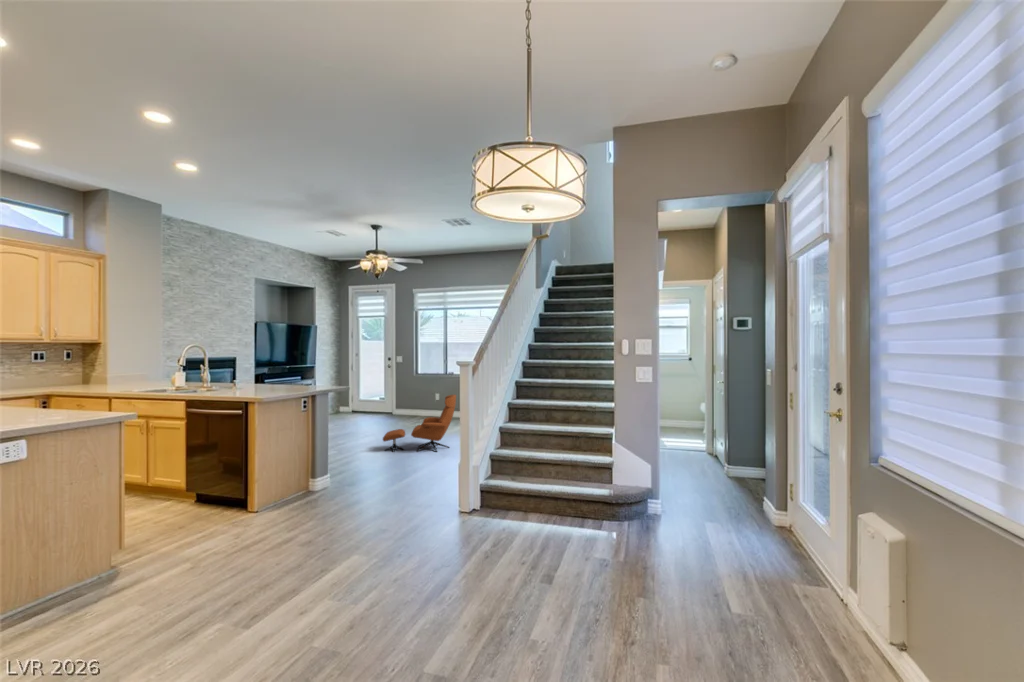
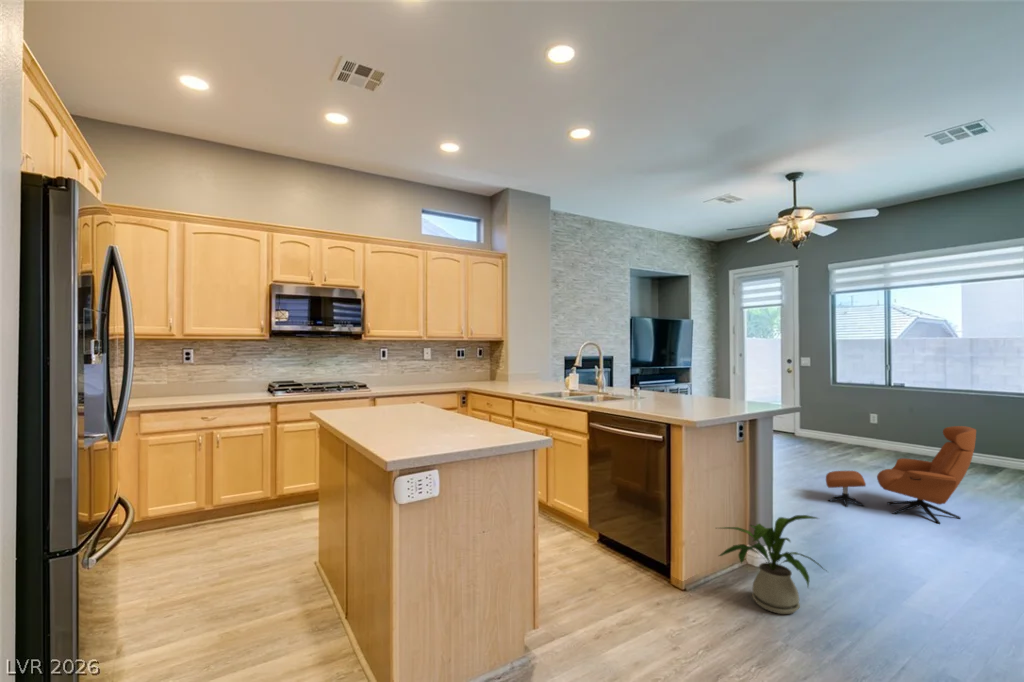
house plant: none [278,447,345,509] -> present [719,515,822,614]

